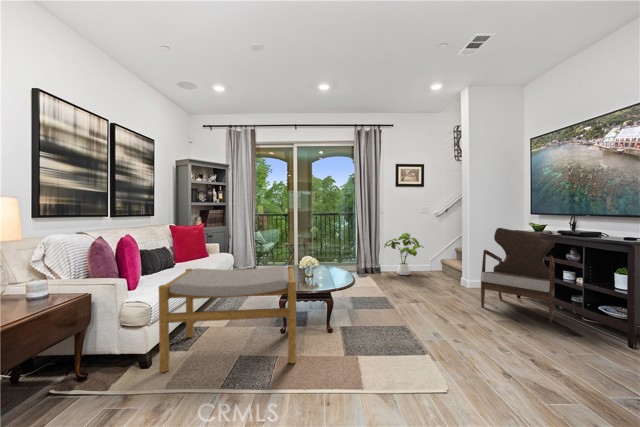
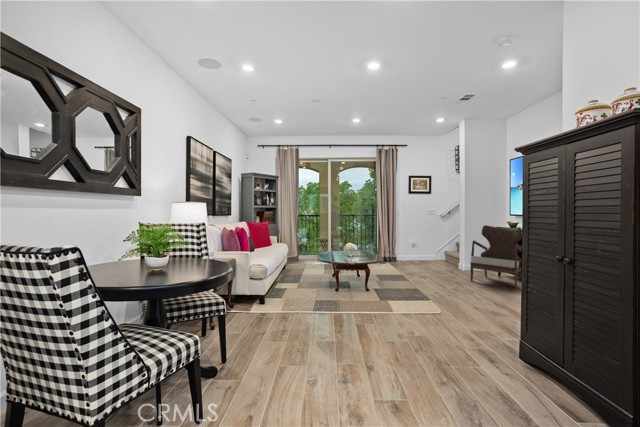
house plant: present [384,233,424,275] -> none [400,230,431,263]
footstool: present [159,266,296,372] -> none [274,248,351,304]

